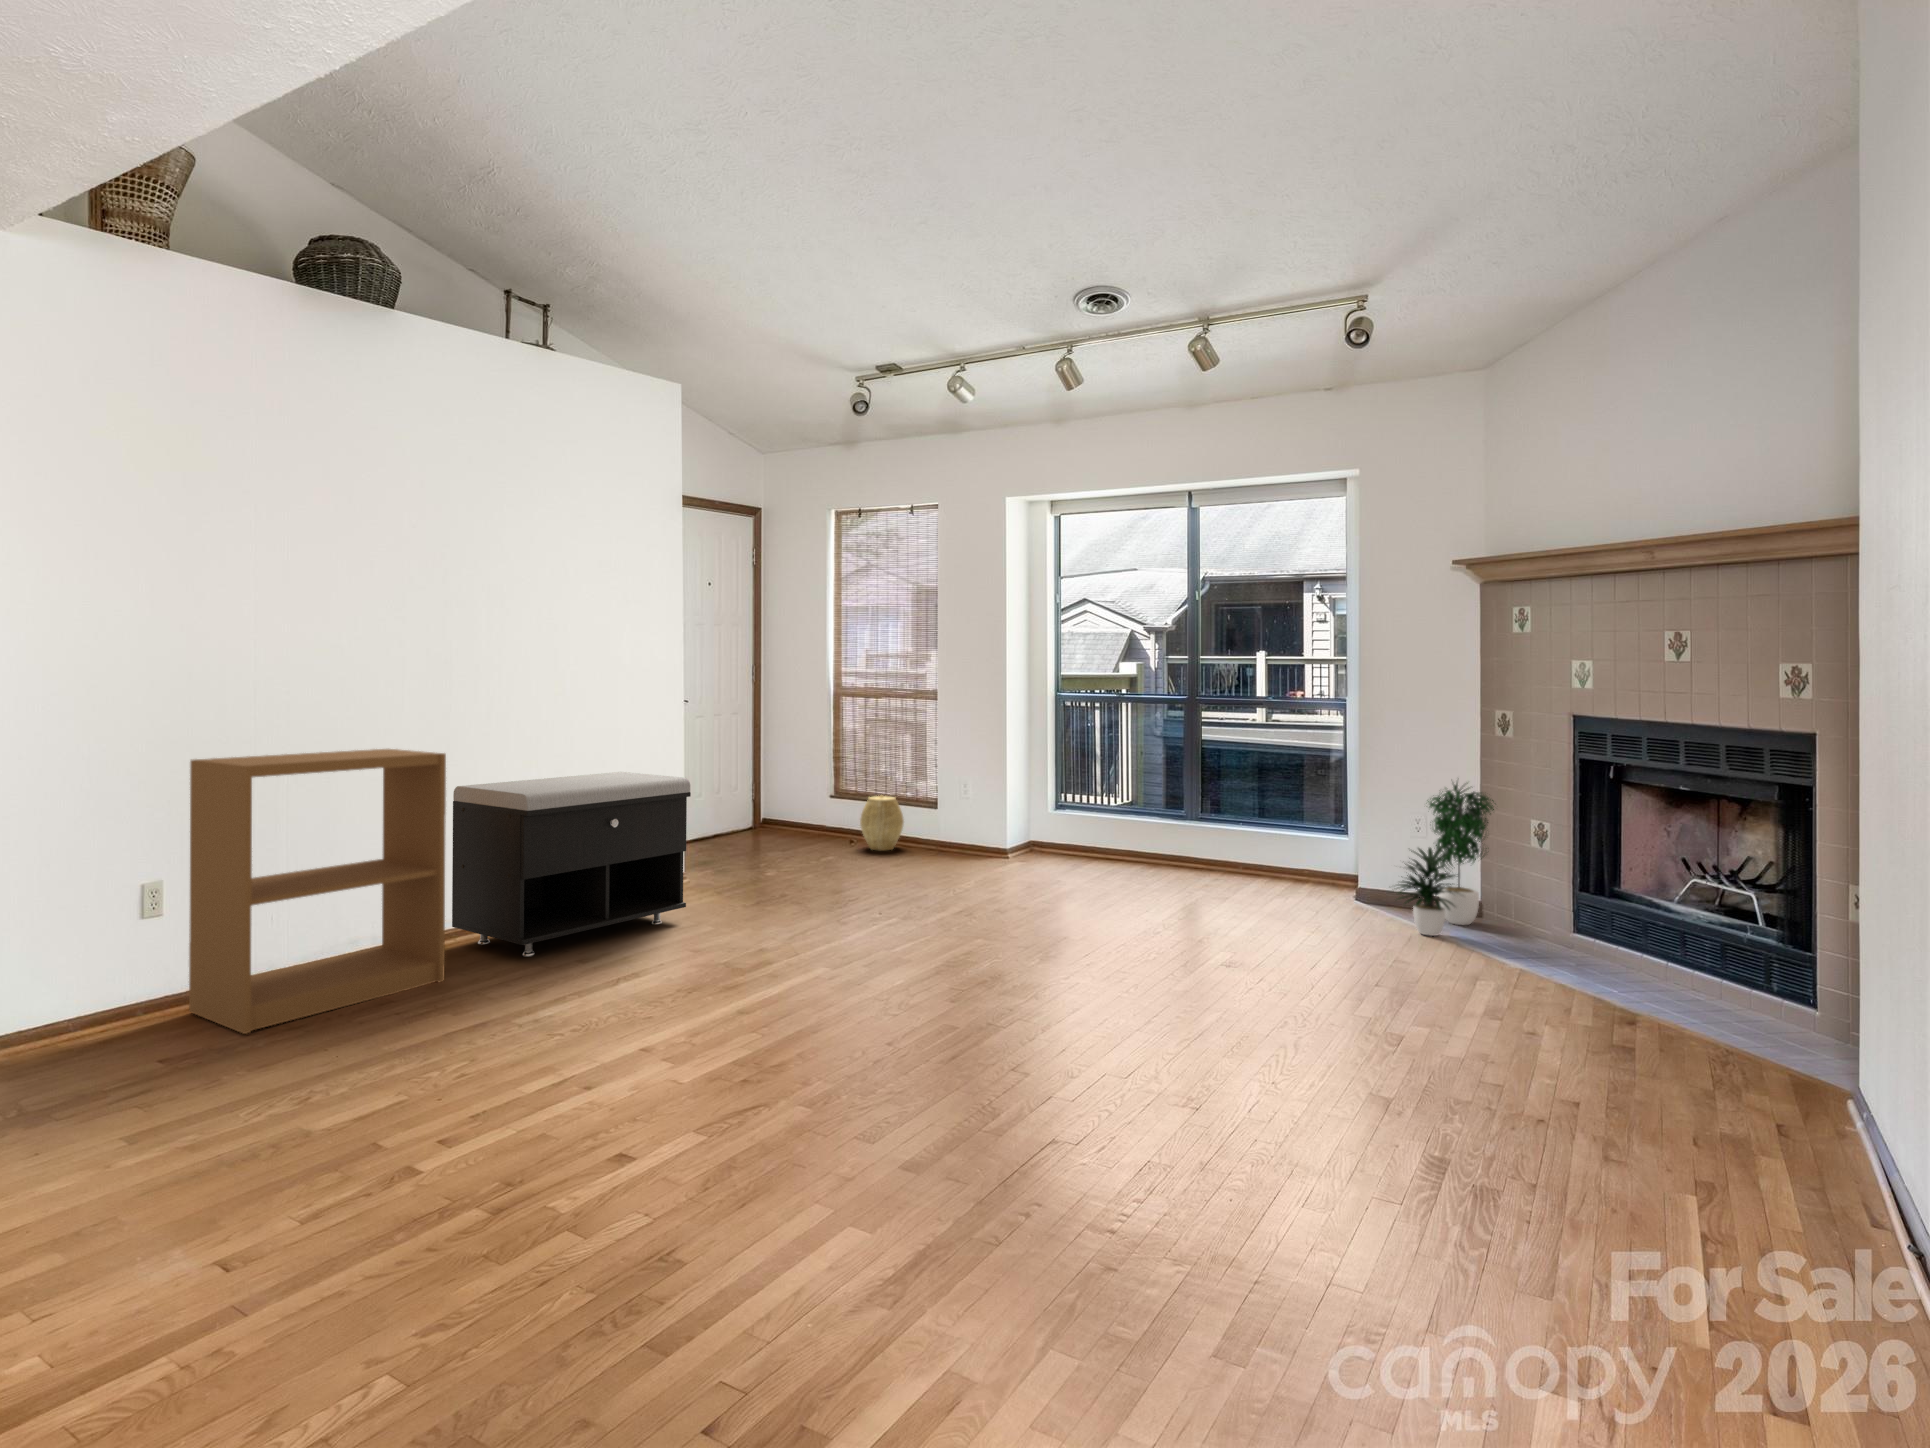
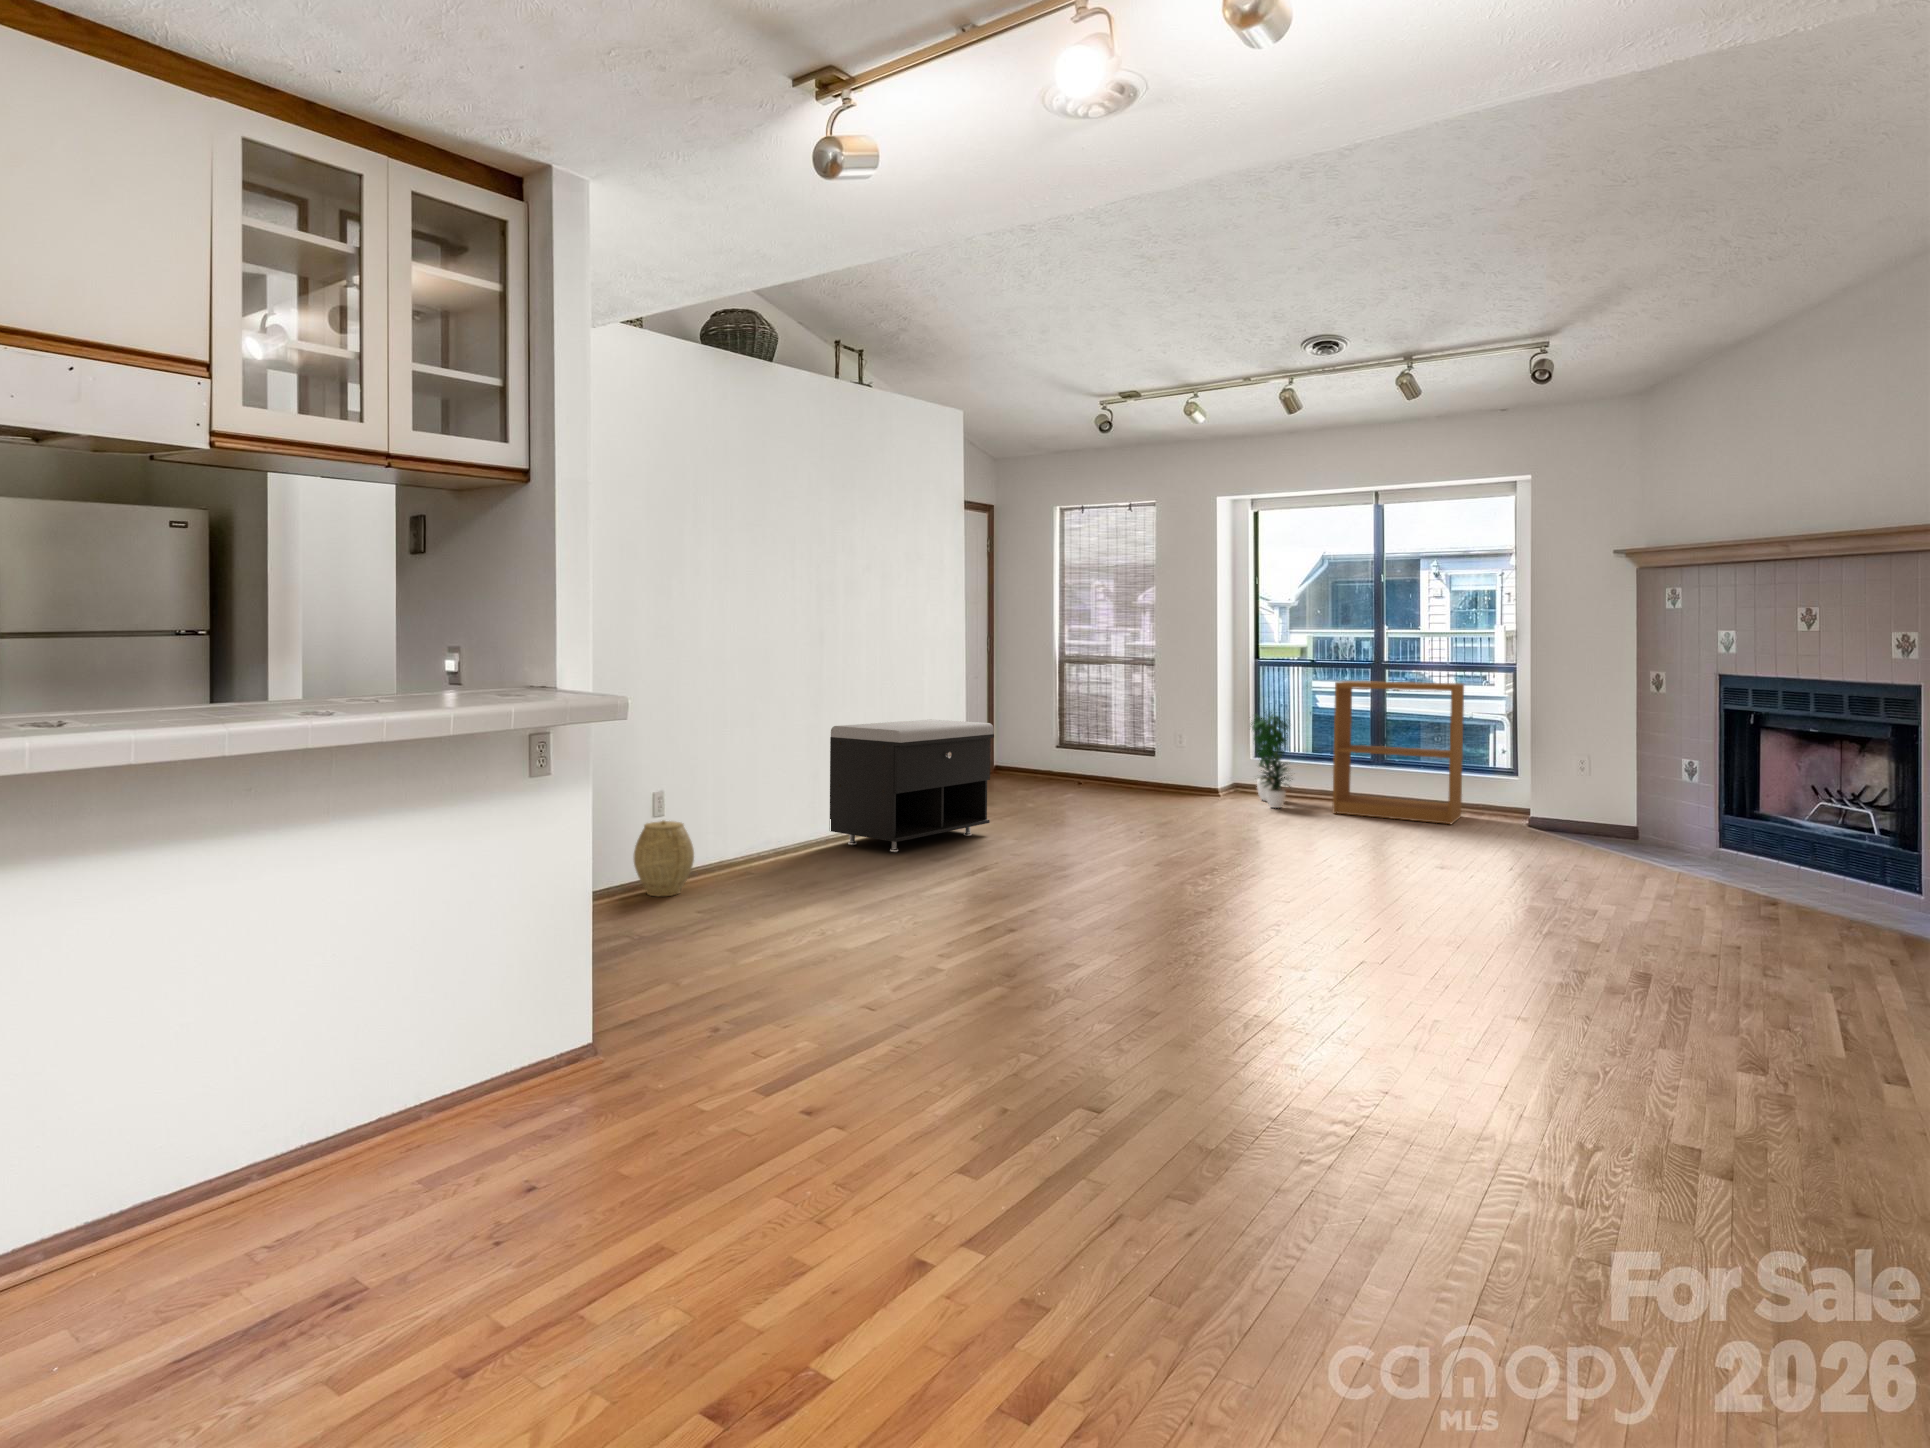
bookshelf: present [189,749,446,1034] -> present [1332,681,1464,824]
potted plant: present [1398,783,1494,936] -> present [1251,712,1291,808]
woven basket: present [860,795,904,850] -> present [634,820,694,896]

